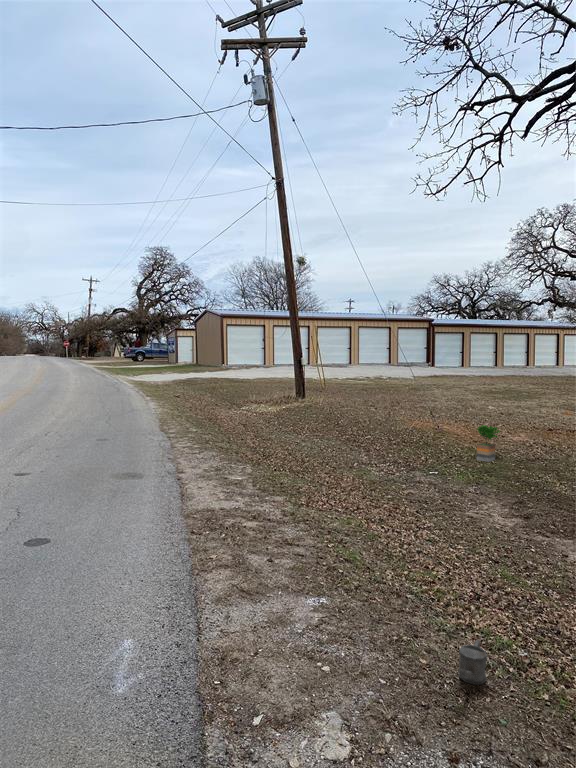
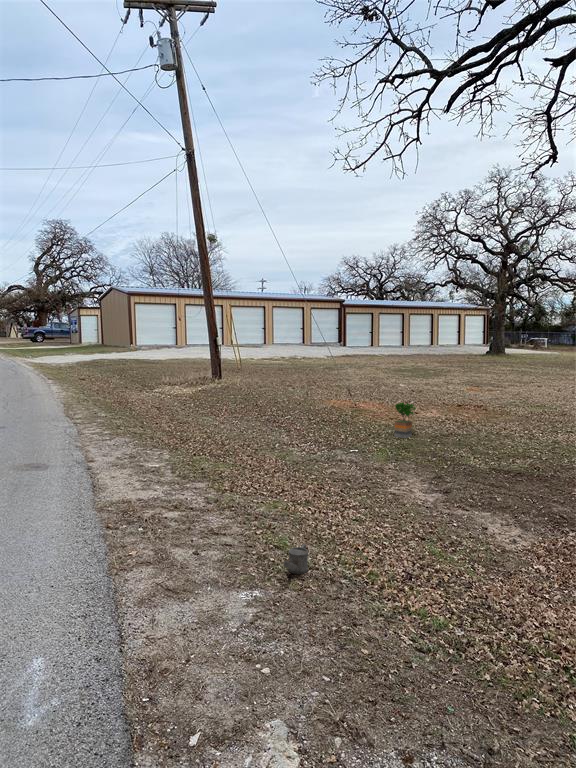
watering can: present [458,640,487,685] -> present [284,544,308,574]

